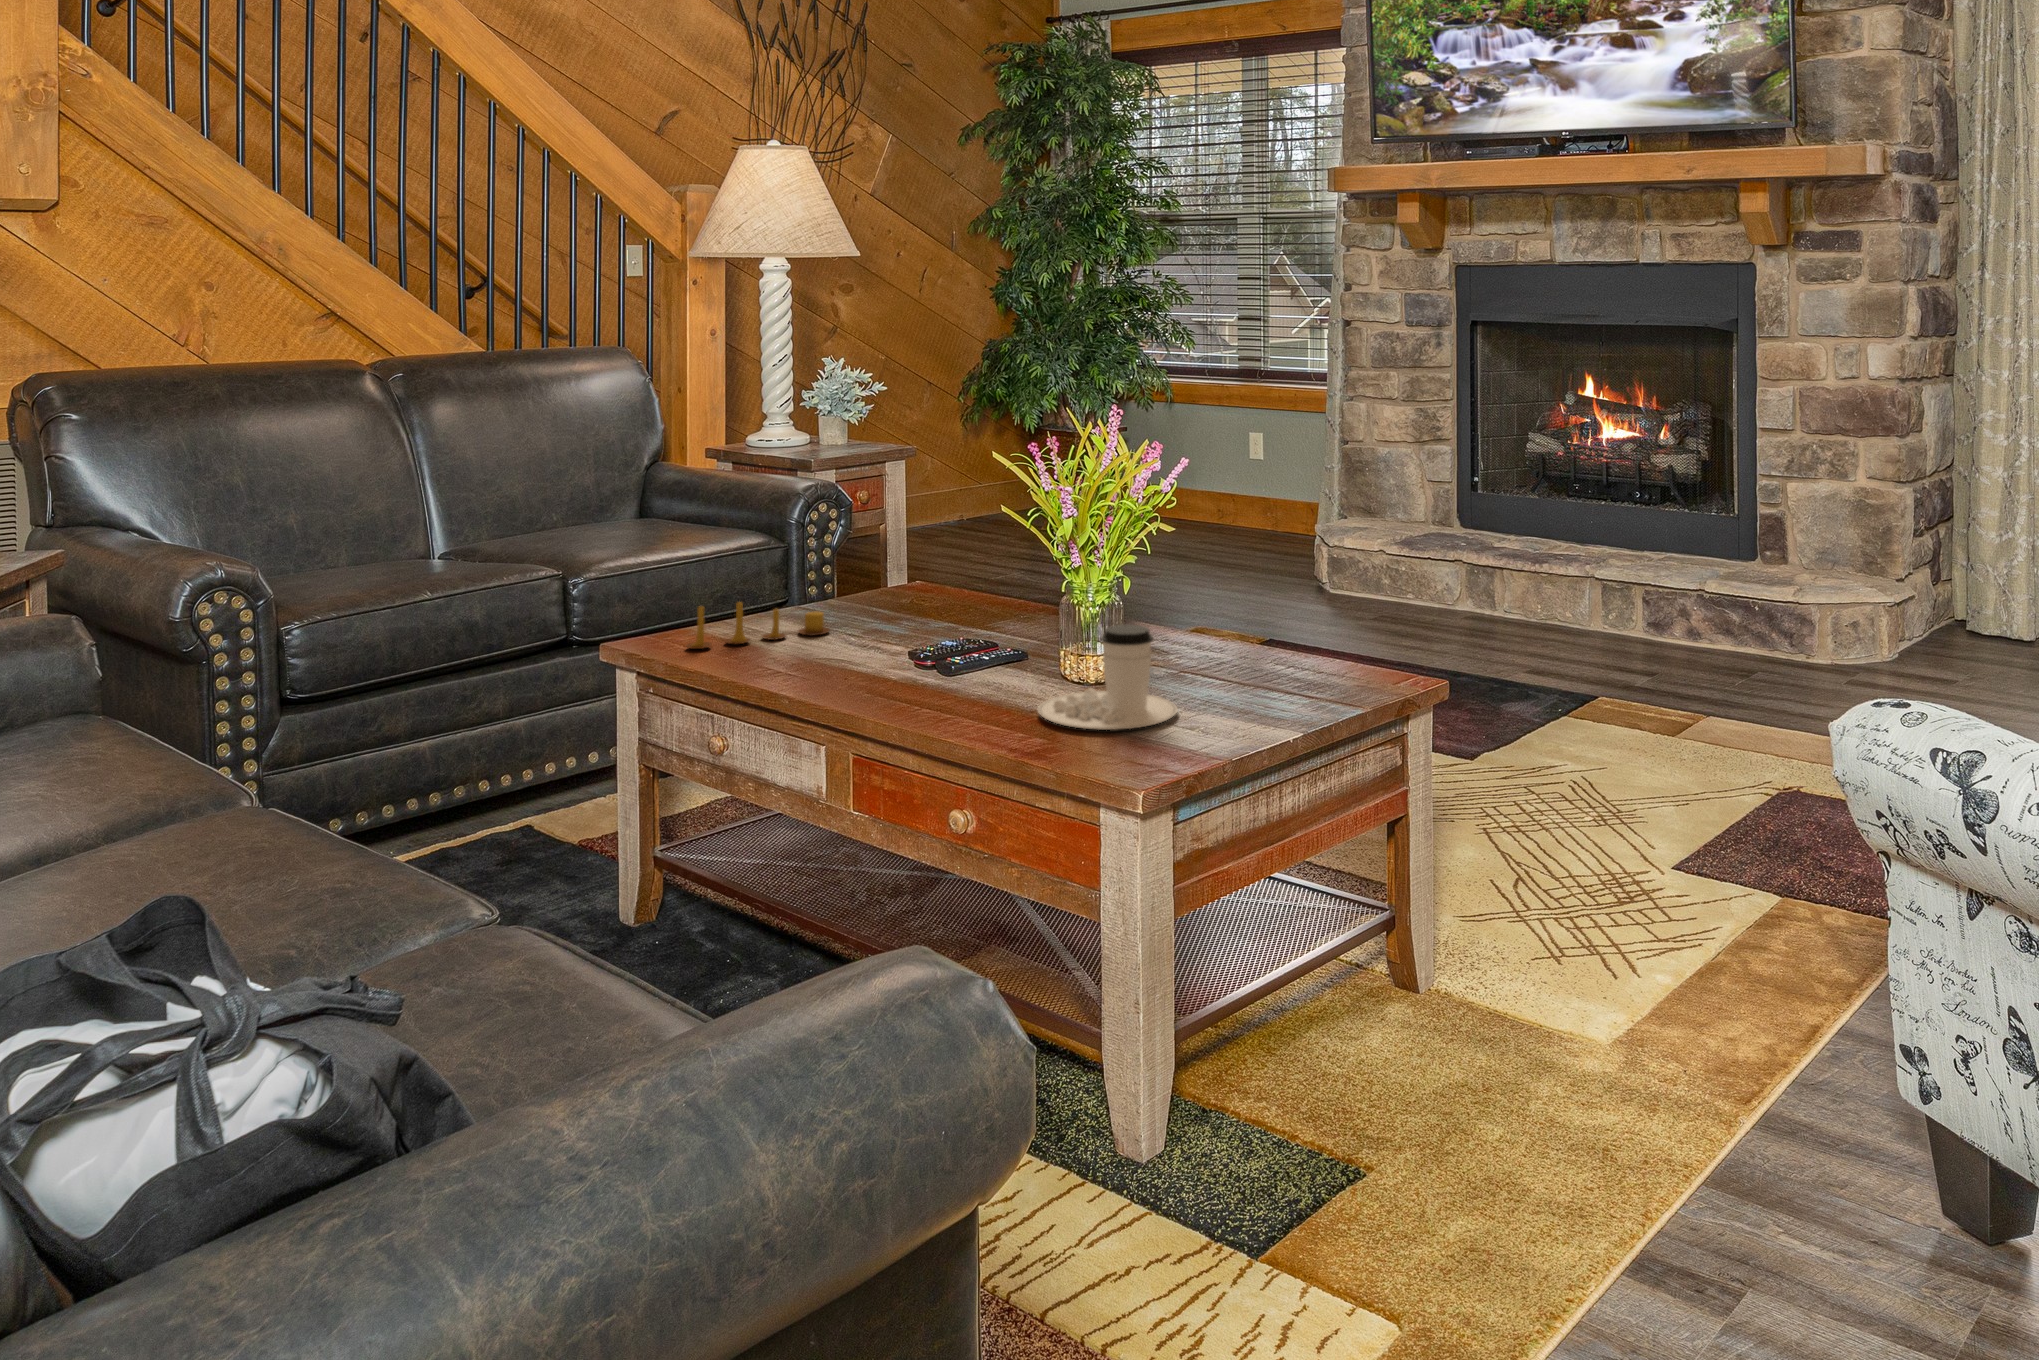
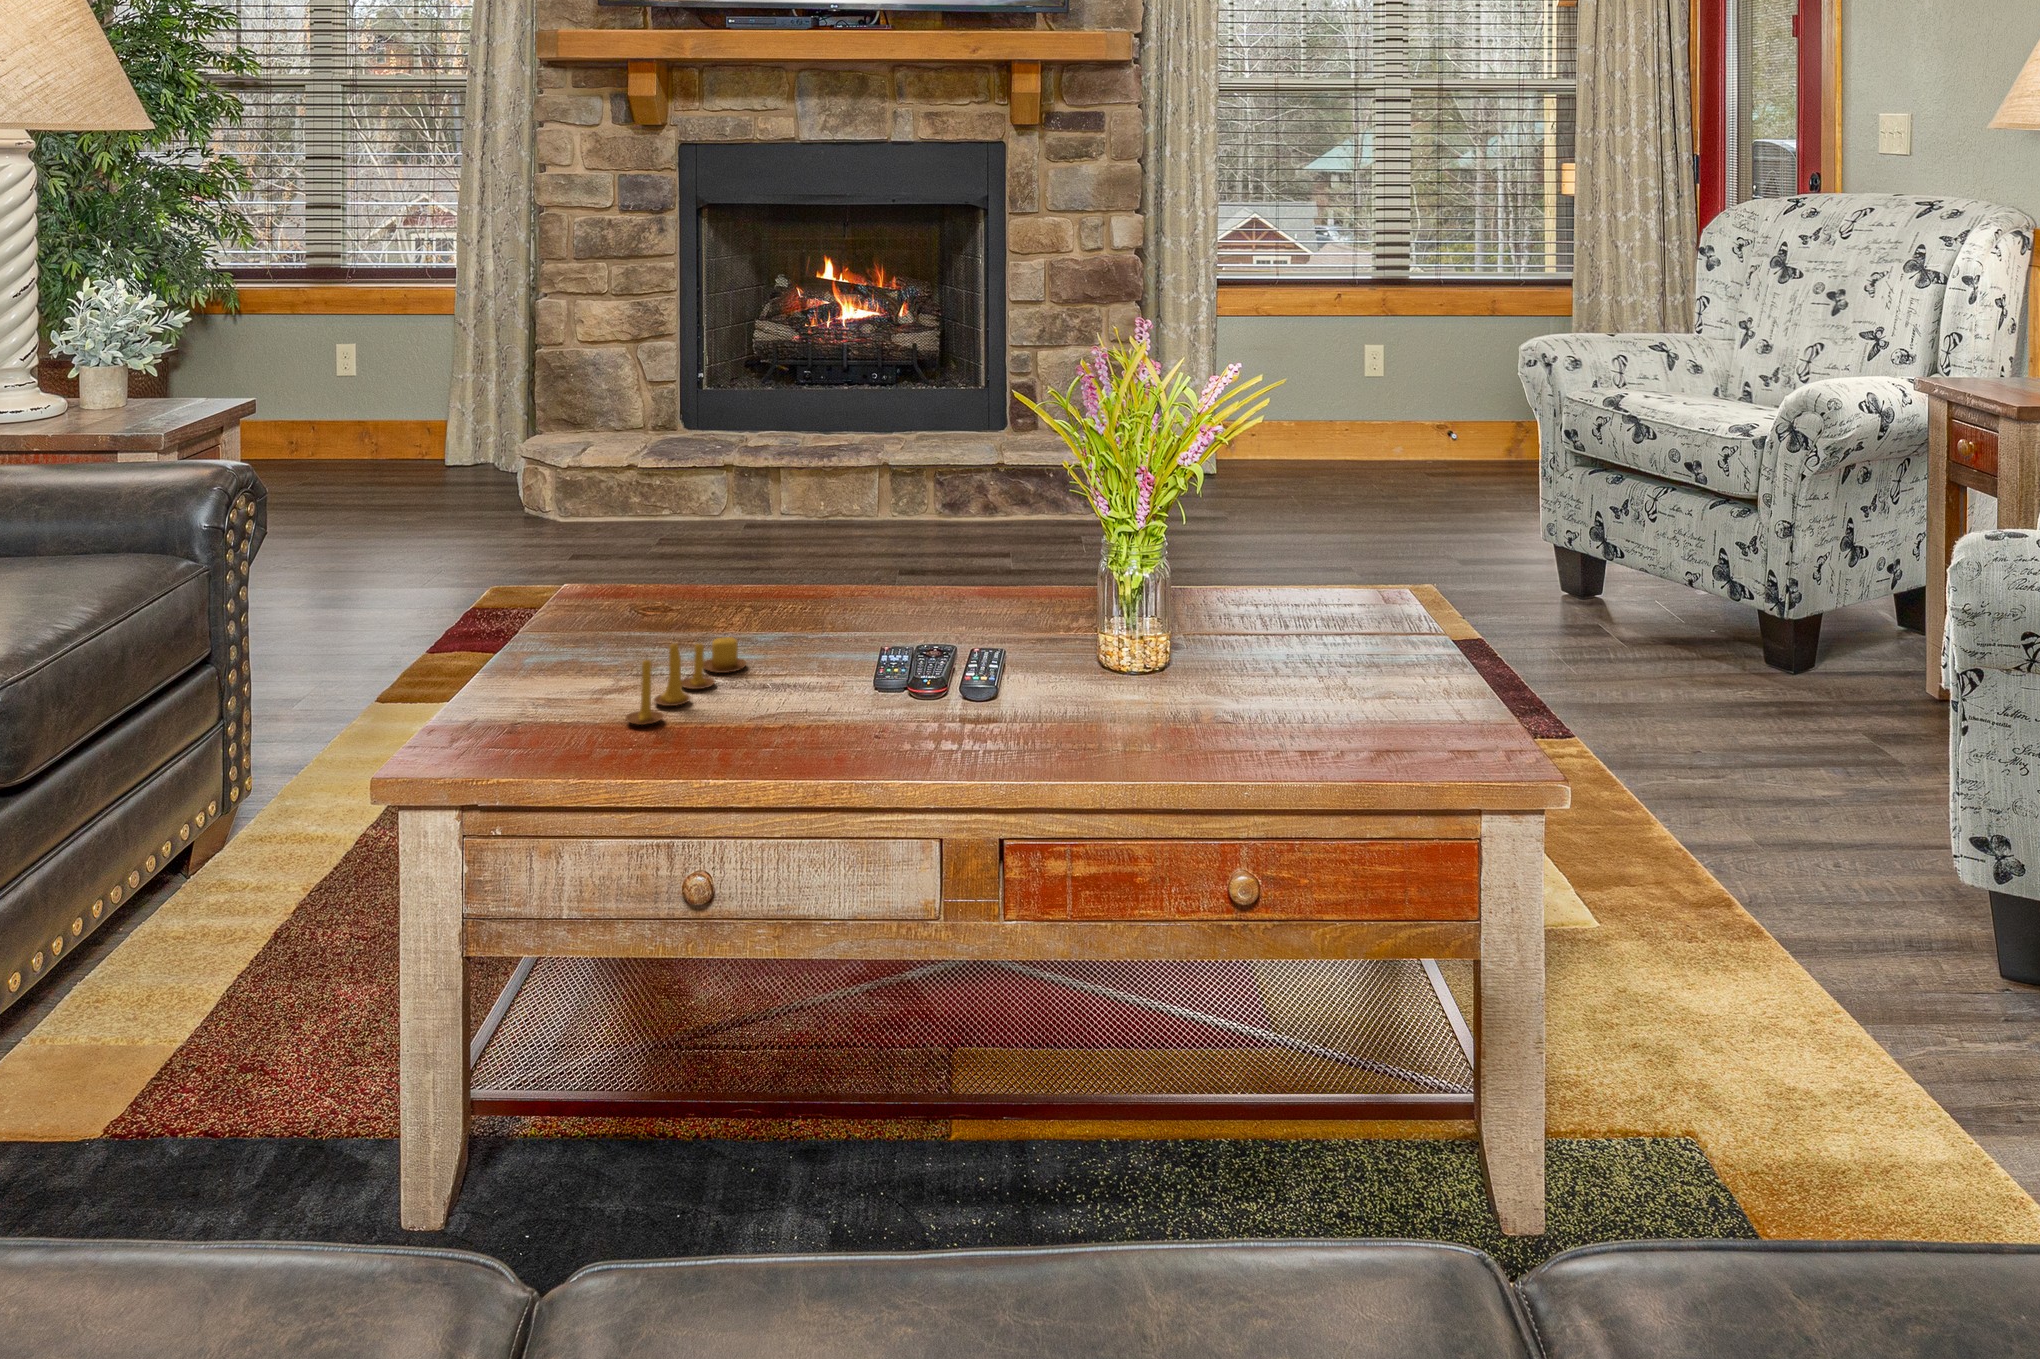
coffee cup: present [1037,624,1178,730] -> none [1225,578,1391,710]

